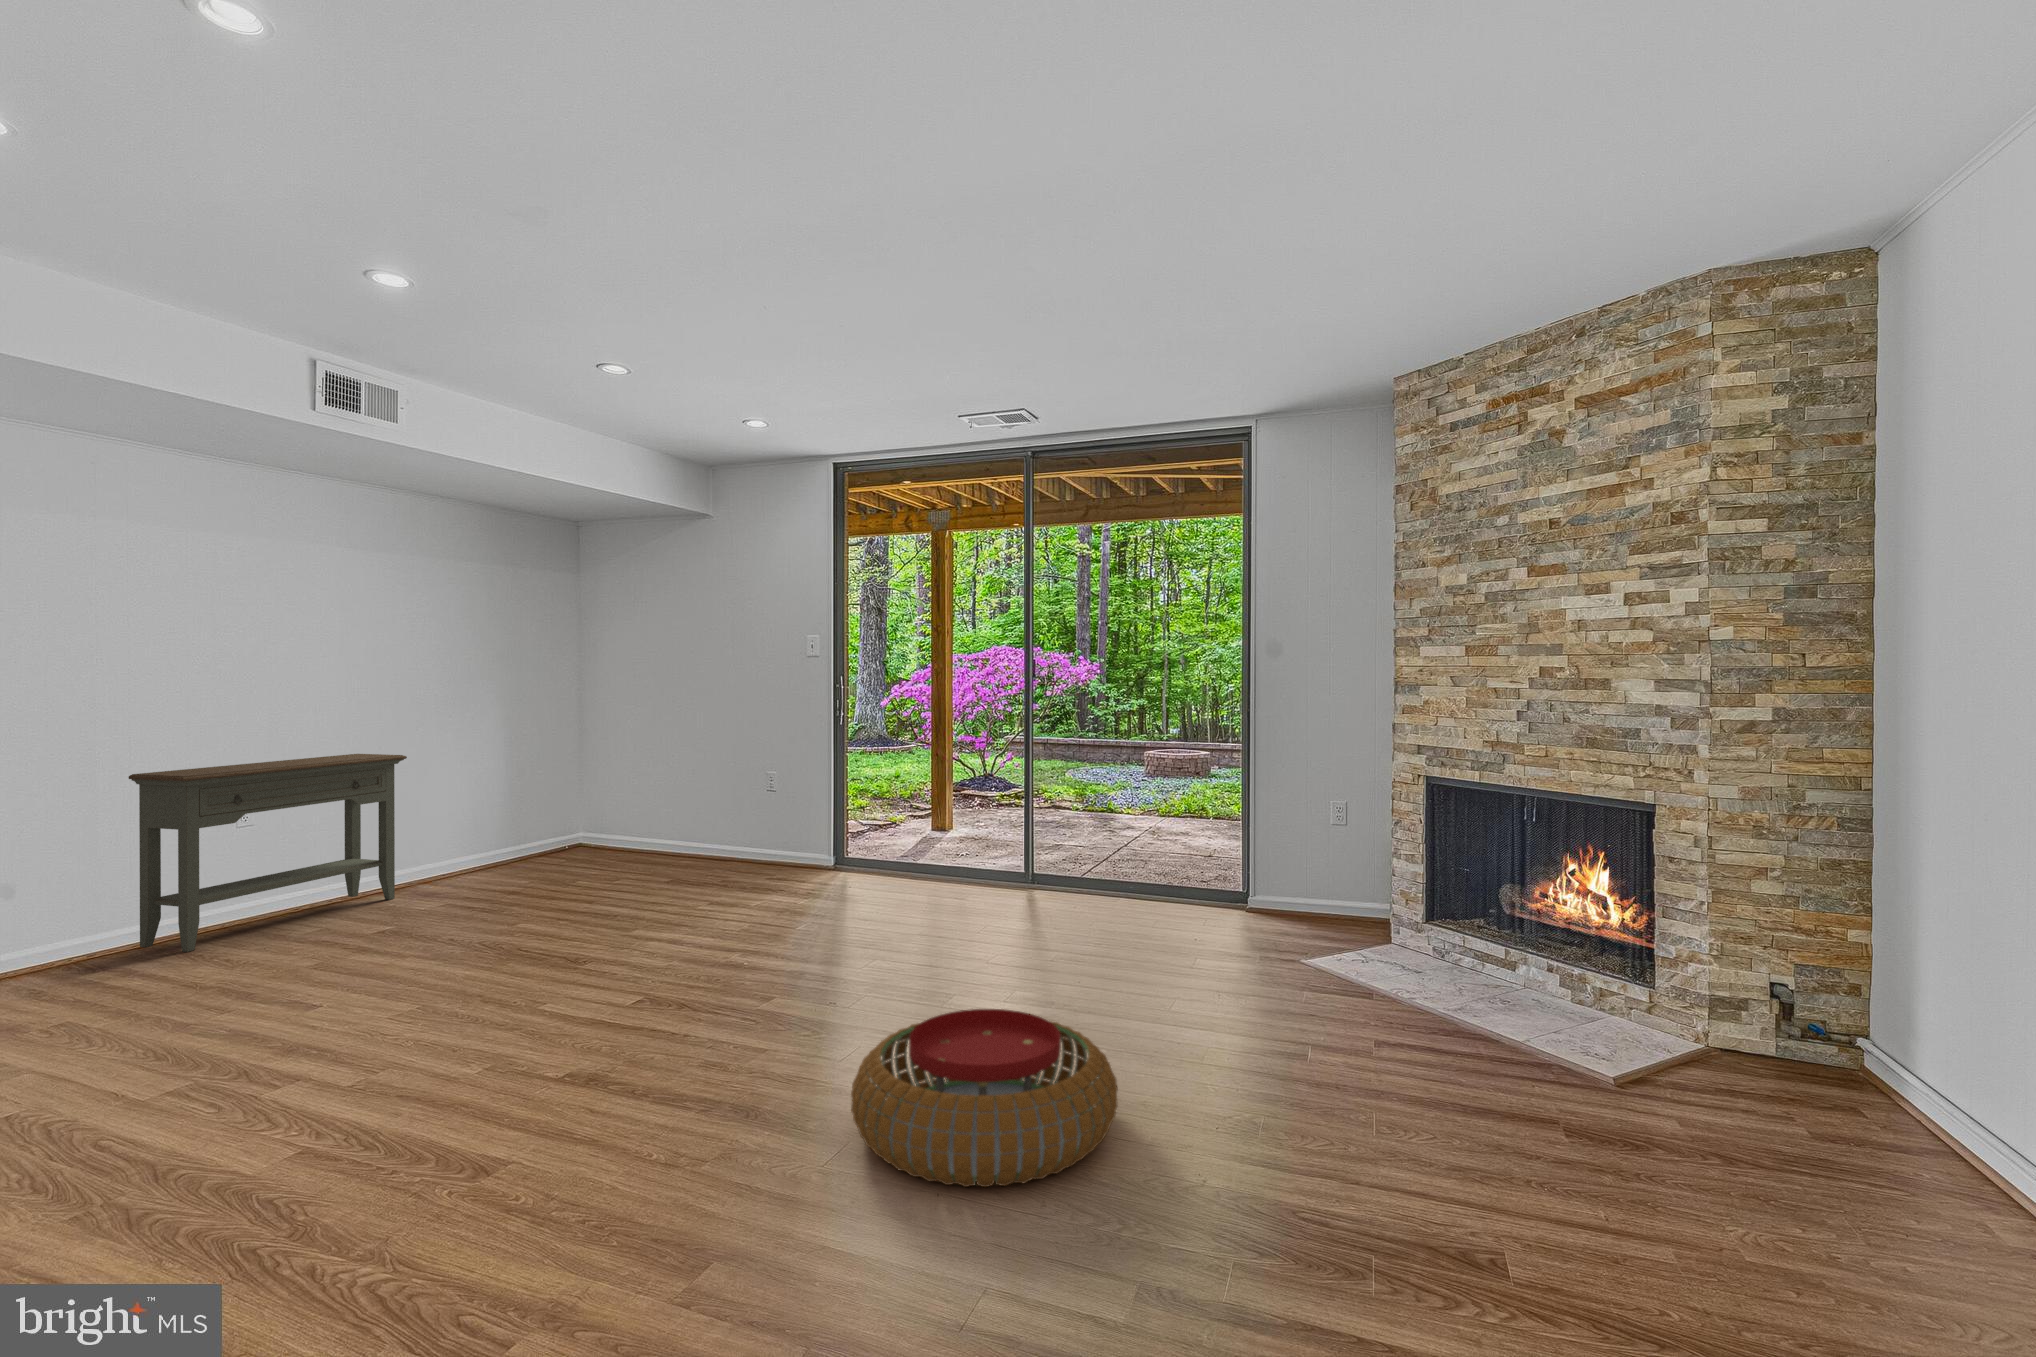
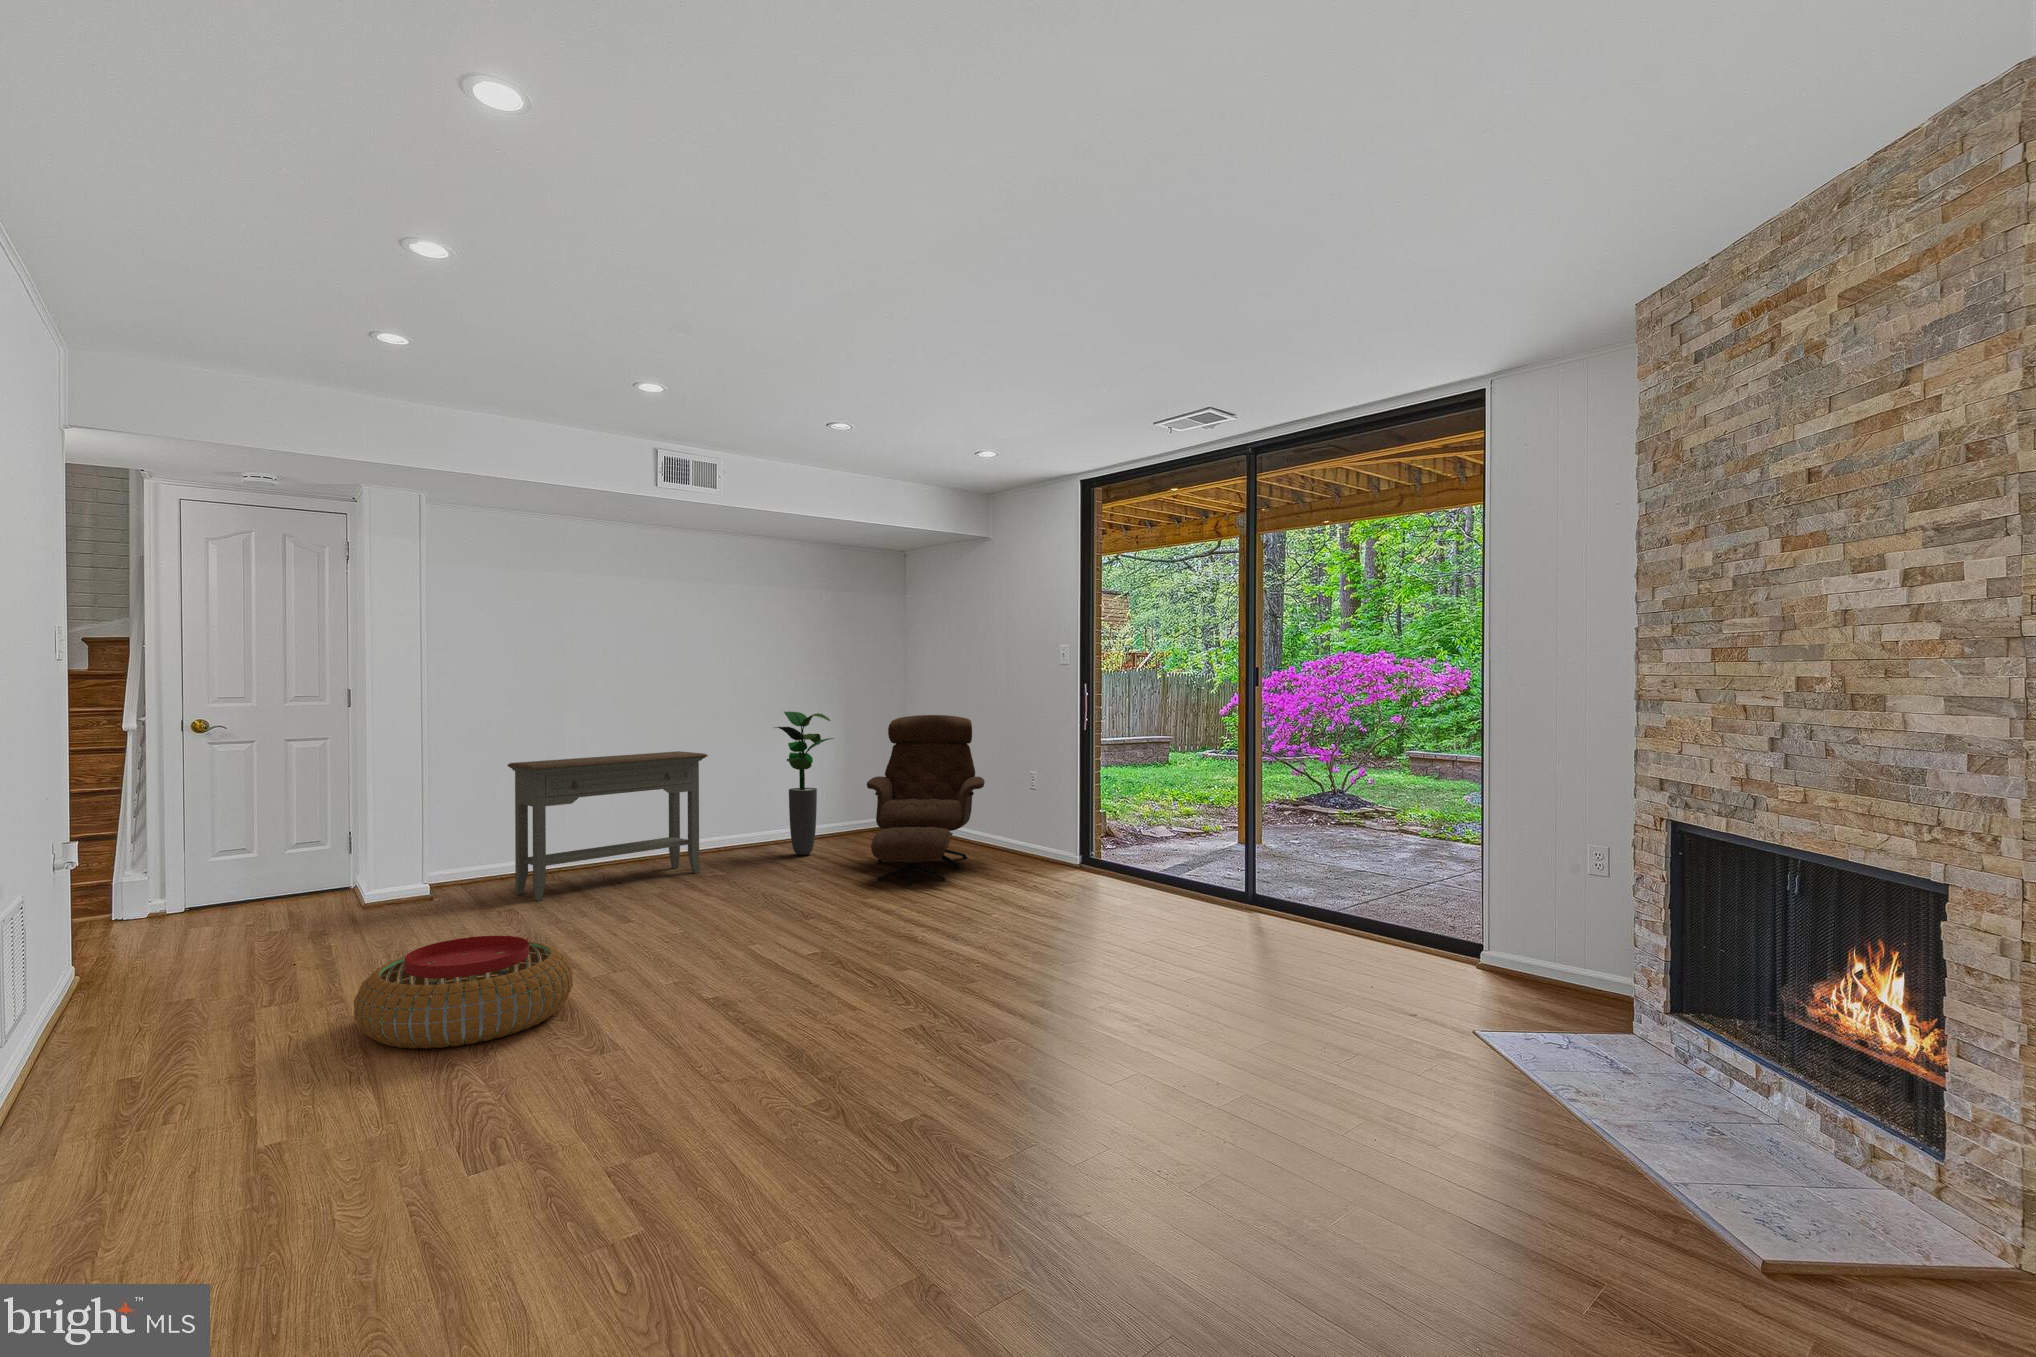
potted plant: none [478,705,553,869] -> present [775,711,833,855]
lounge chair: none [602,707,738,890] -> present [867,715,985,886]
pouf: present [851,1009,1118,1187] -> present [354,936,573,1049]

